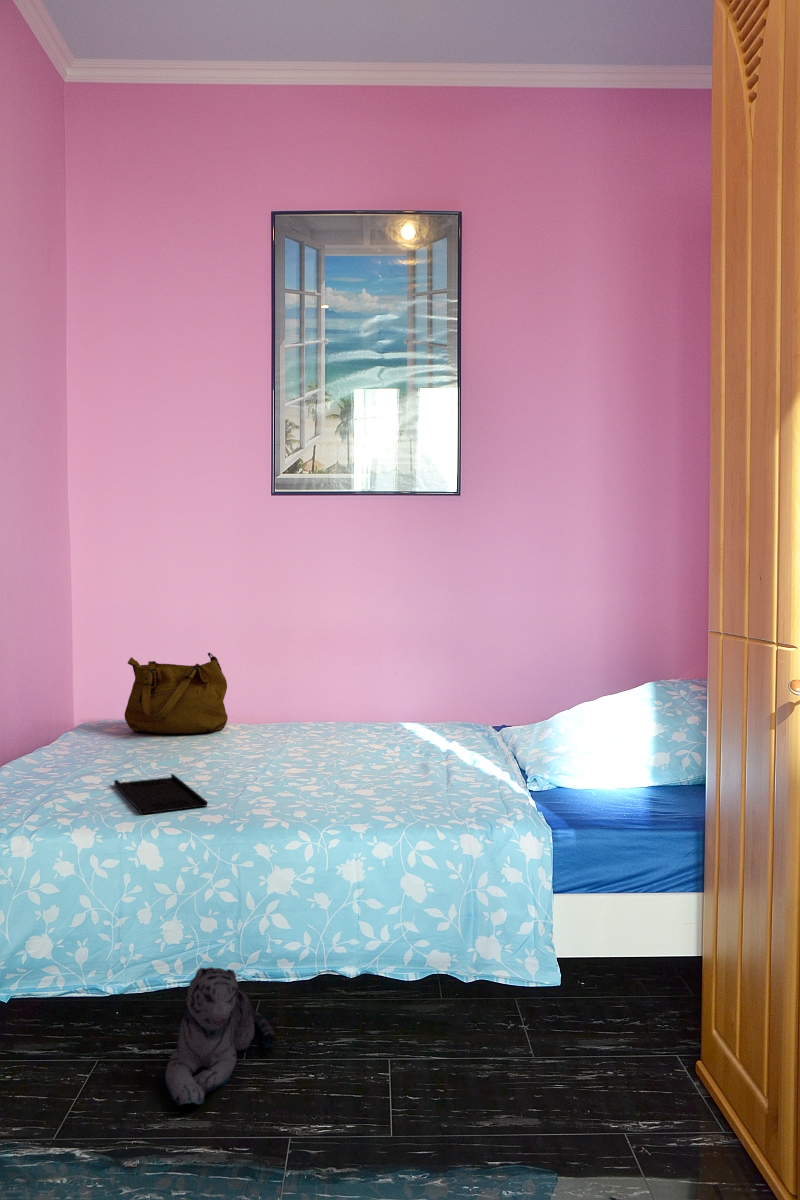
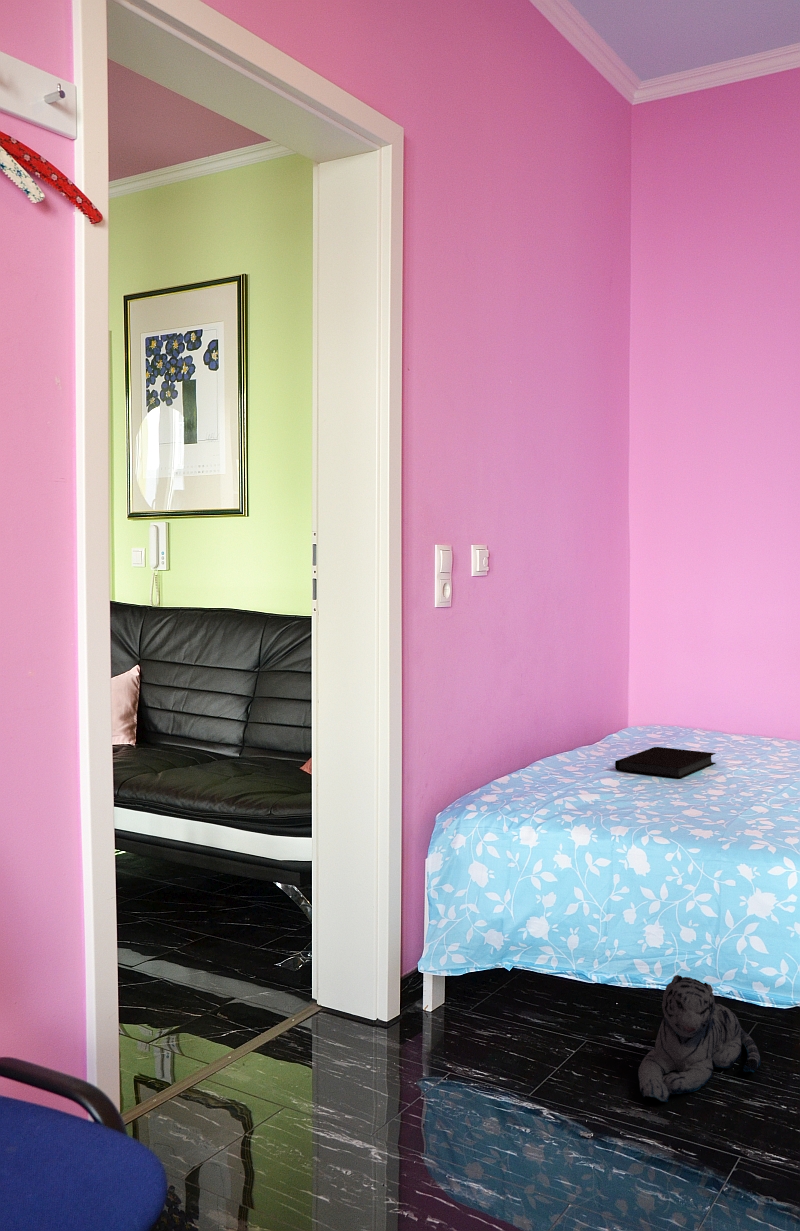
handbag: present [125,653,228,734] -> none [668,661,775,746]
notebook: none [92,741,186,769] -> present [615,747,716,778]
tray: present [114,774,207,814] -> none [626,784,701,820]

